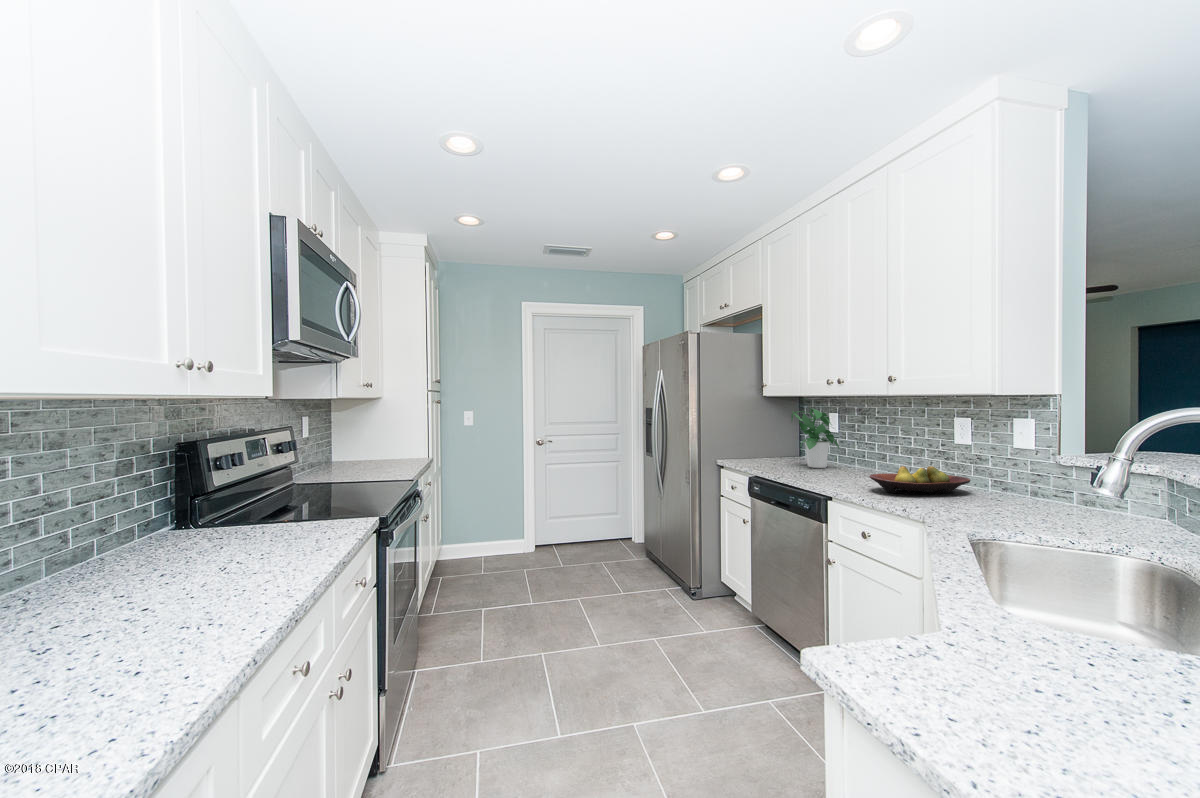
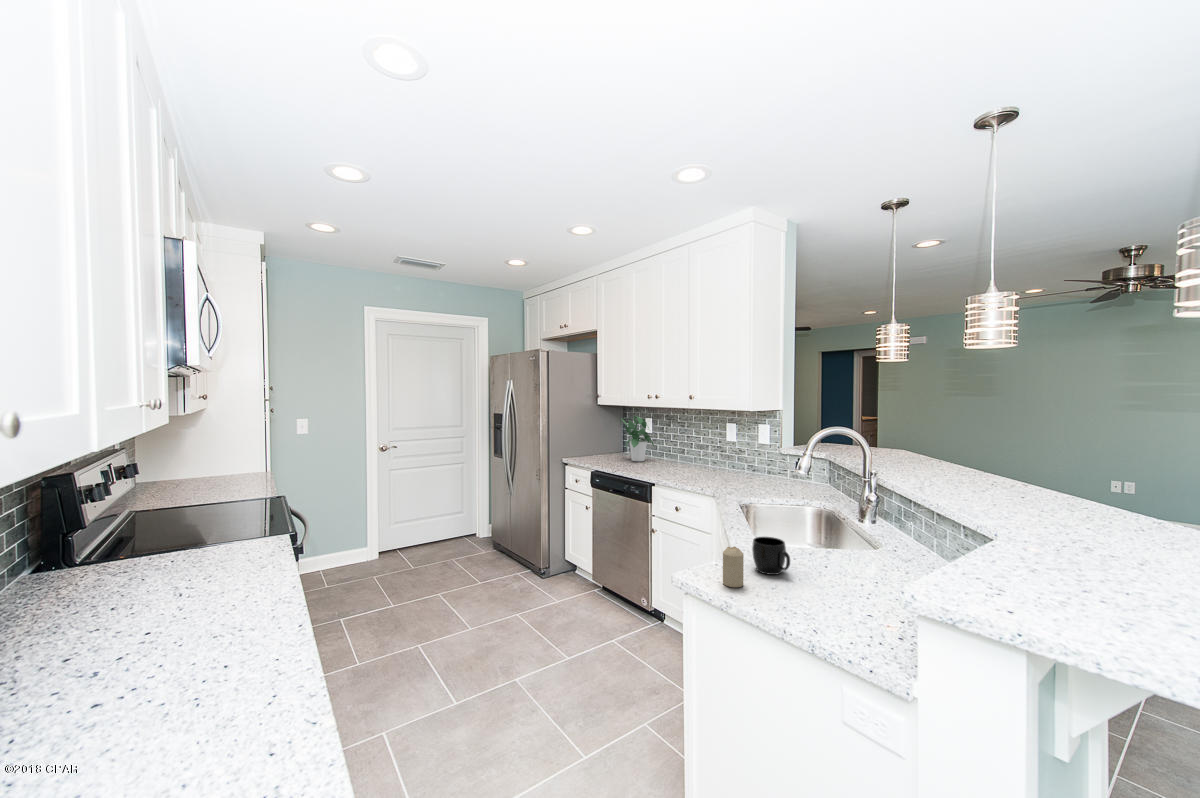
fruit bowl: present [869,466,970,494] -> none [678,458,737,478]
mug: none [981,613,1086,707] -> present [752,537,790,575]
candle: none [901,627,953,722] -> present [723,547,744,588]

